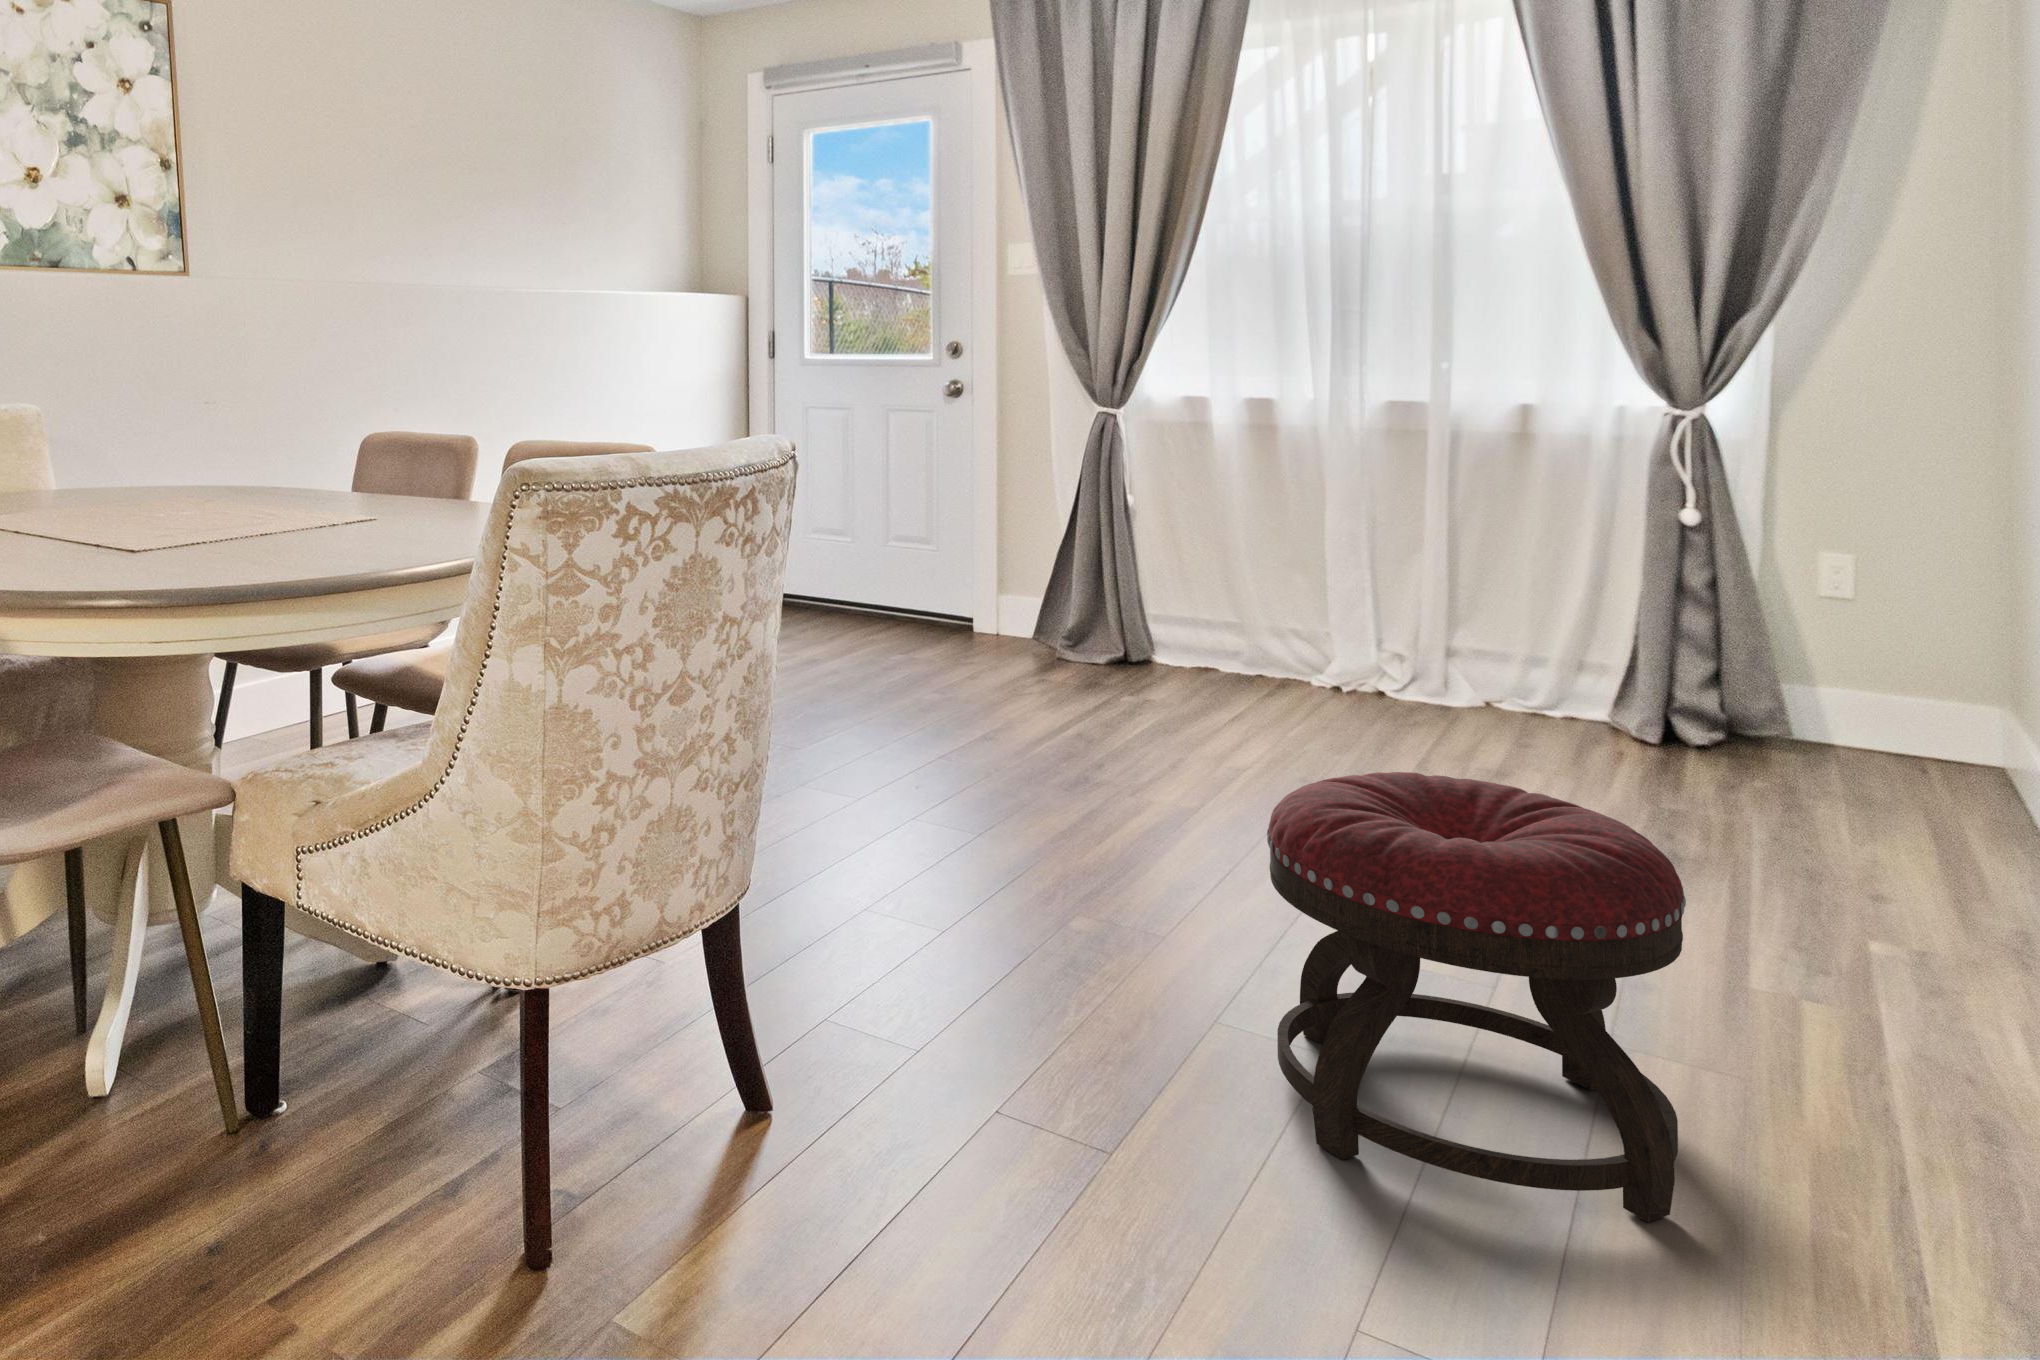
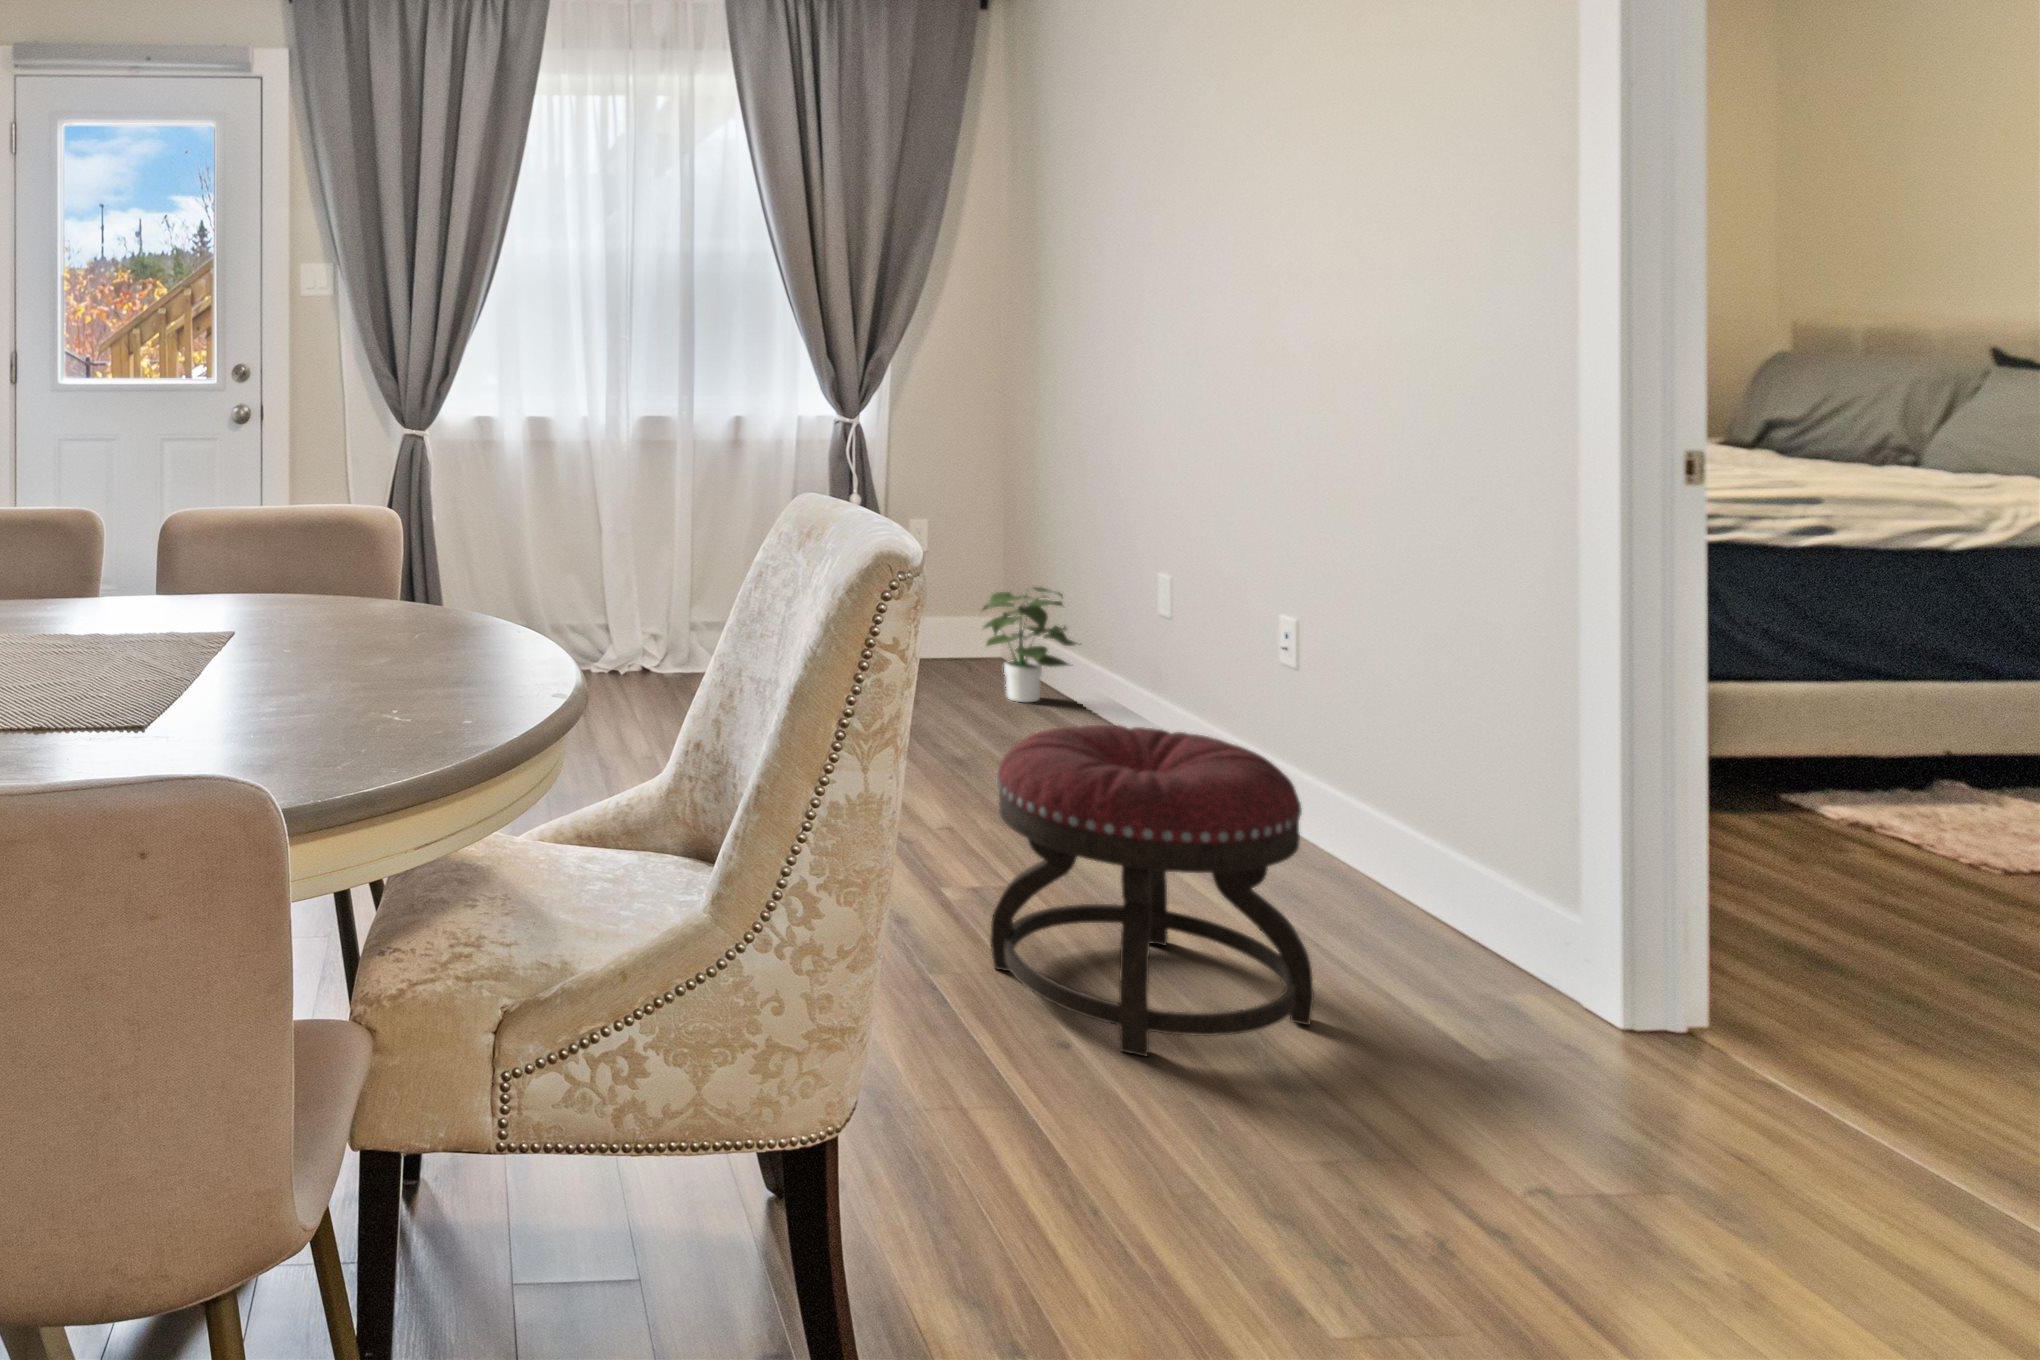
potted plant: none [1841,658,2012,823] -> present [983,587,1076,702]

